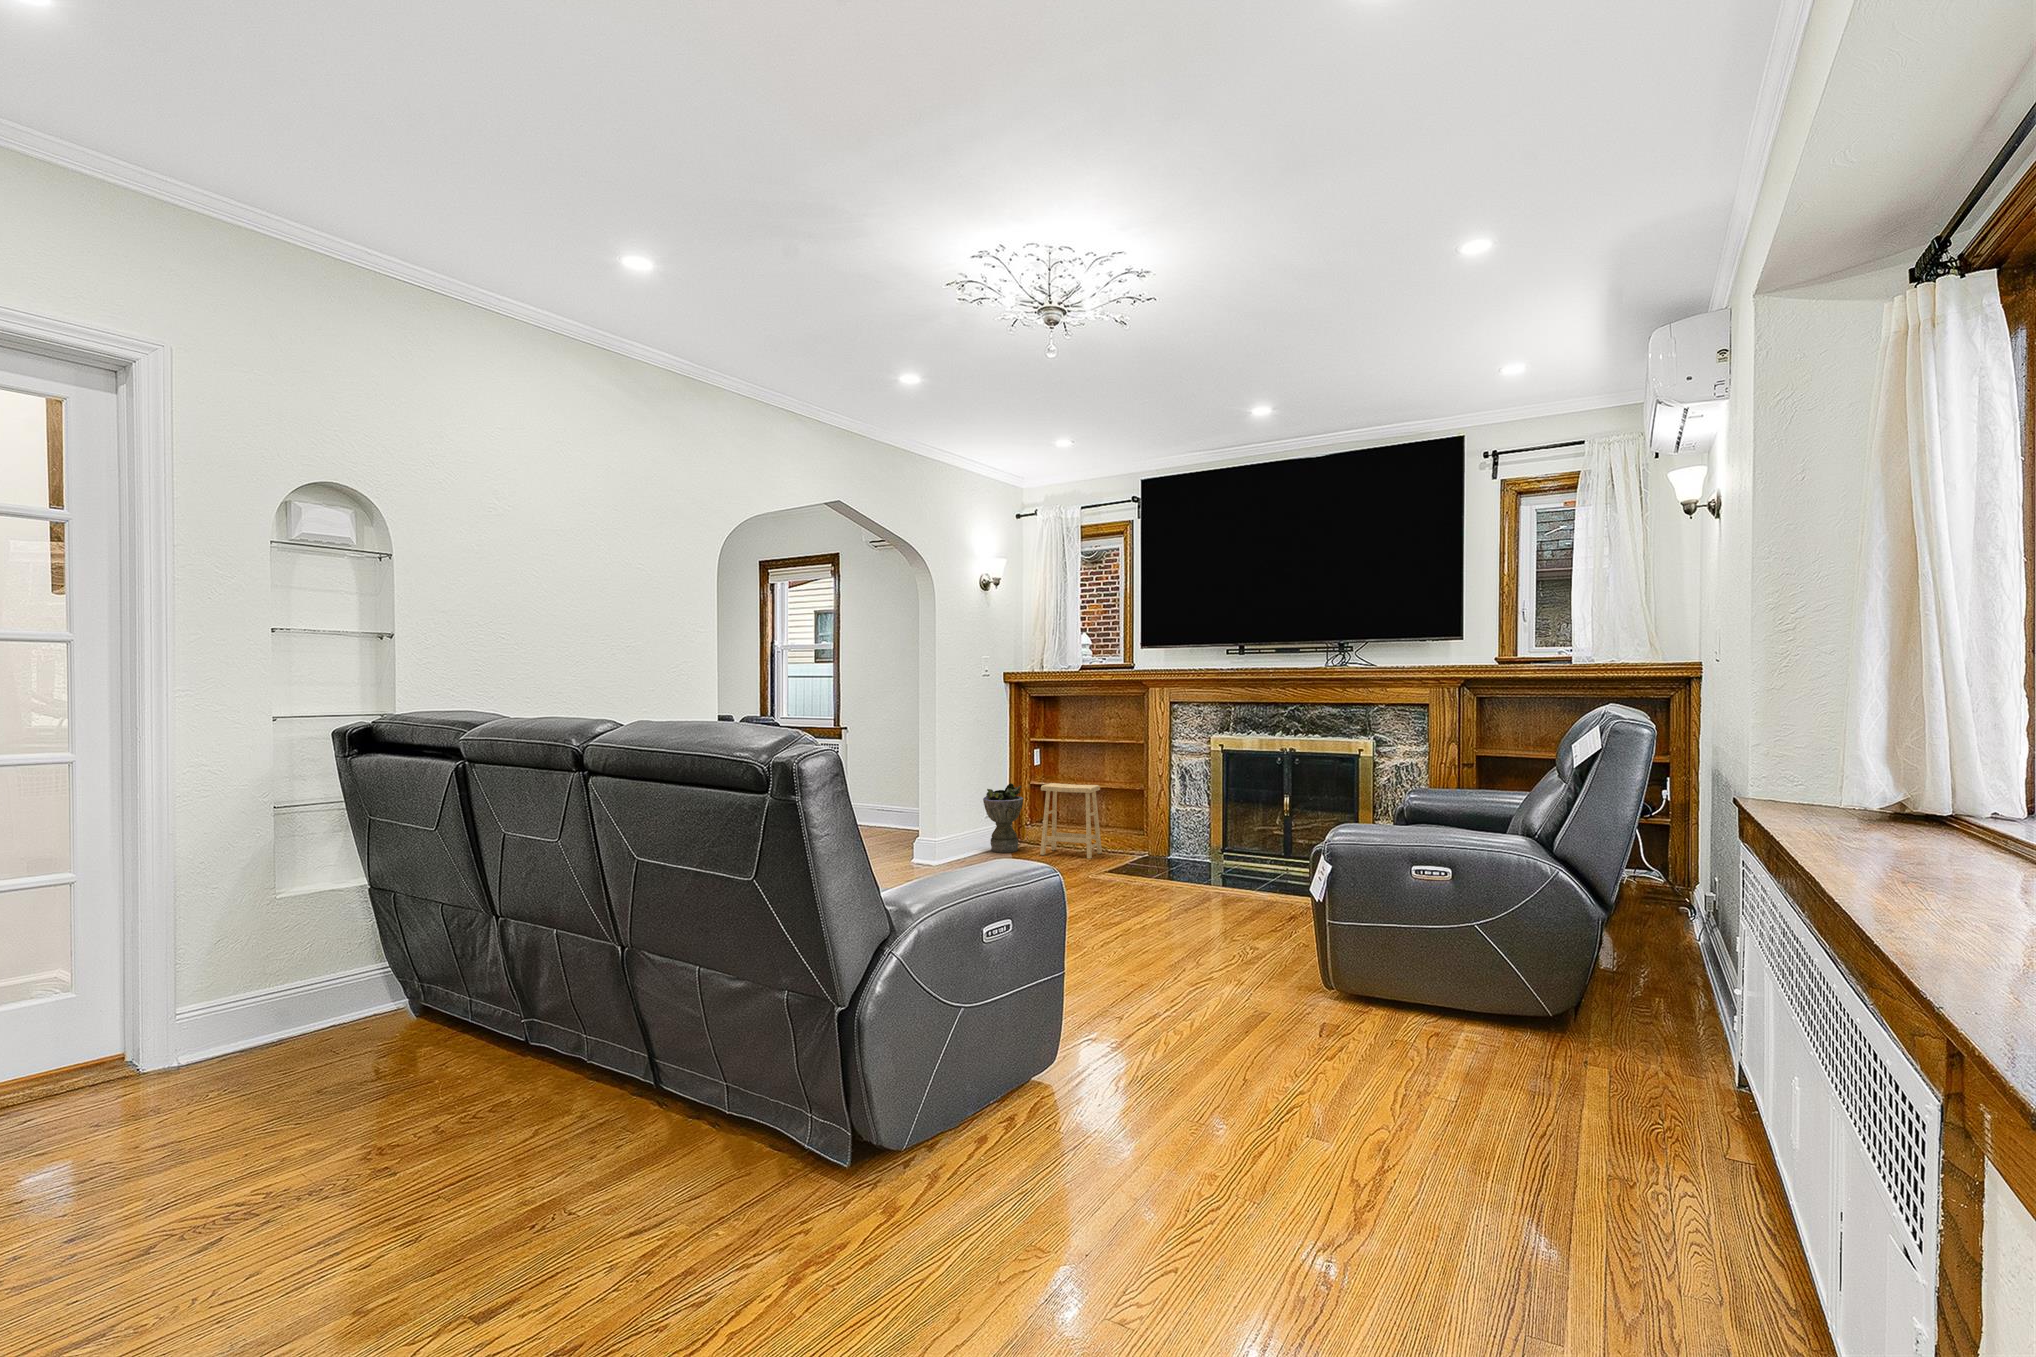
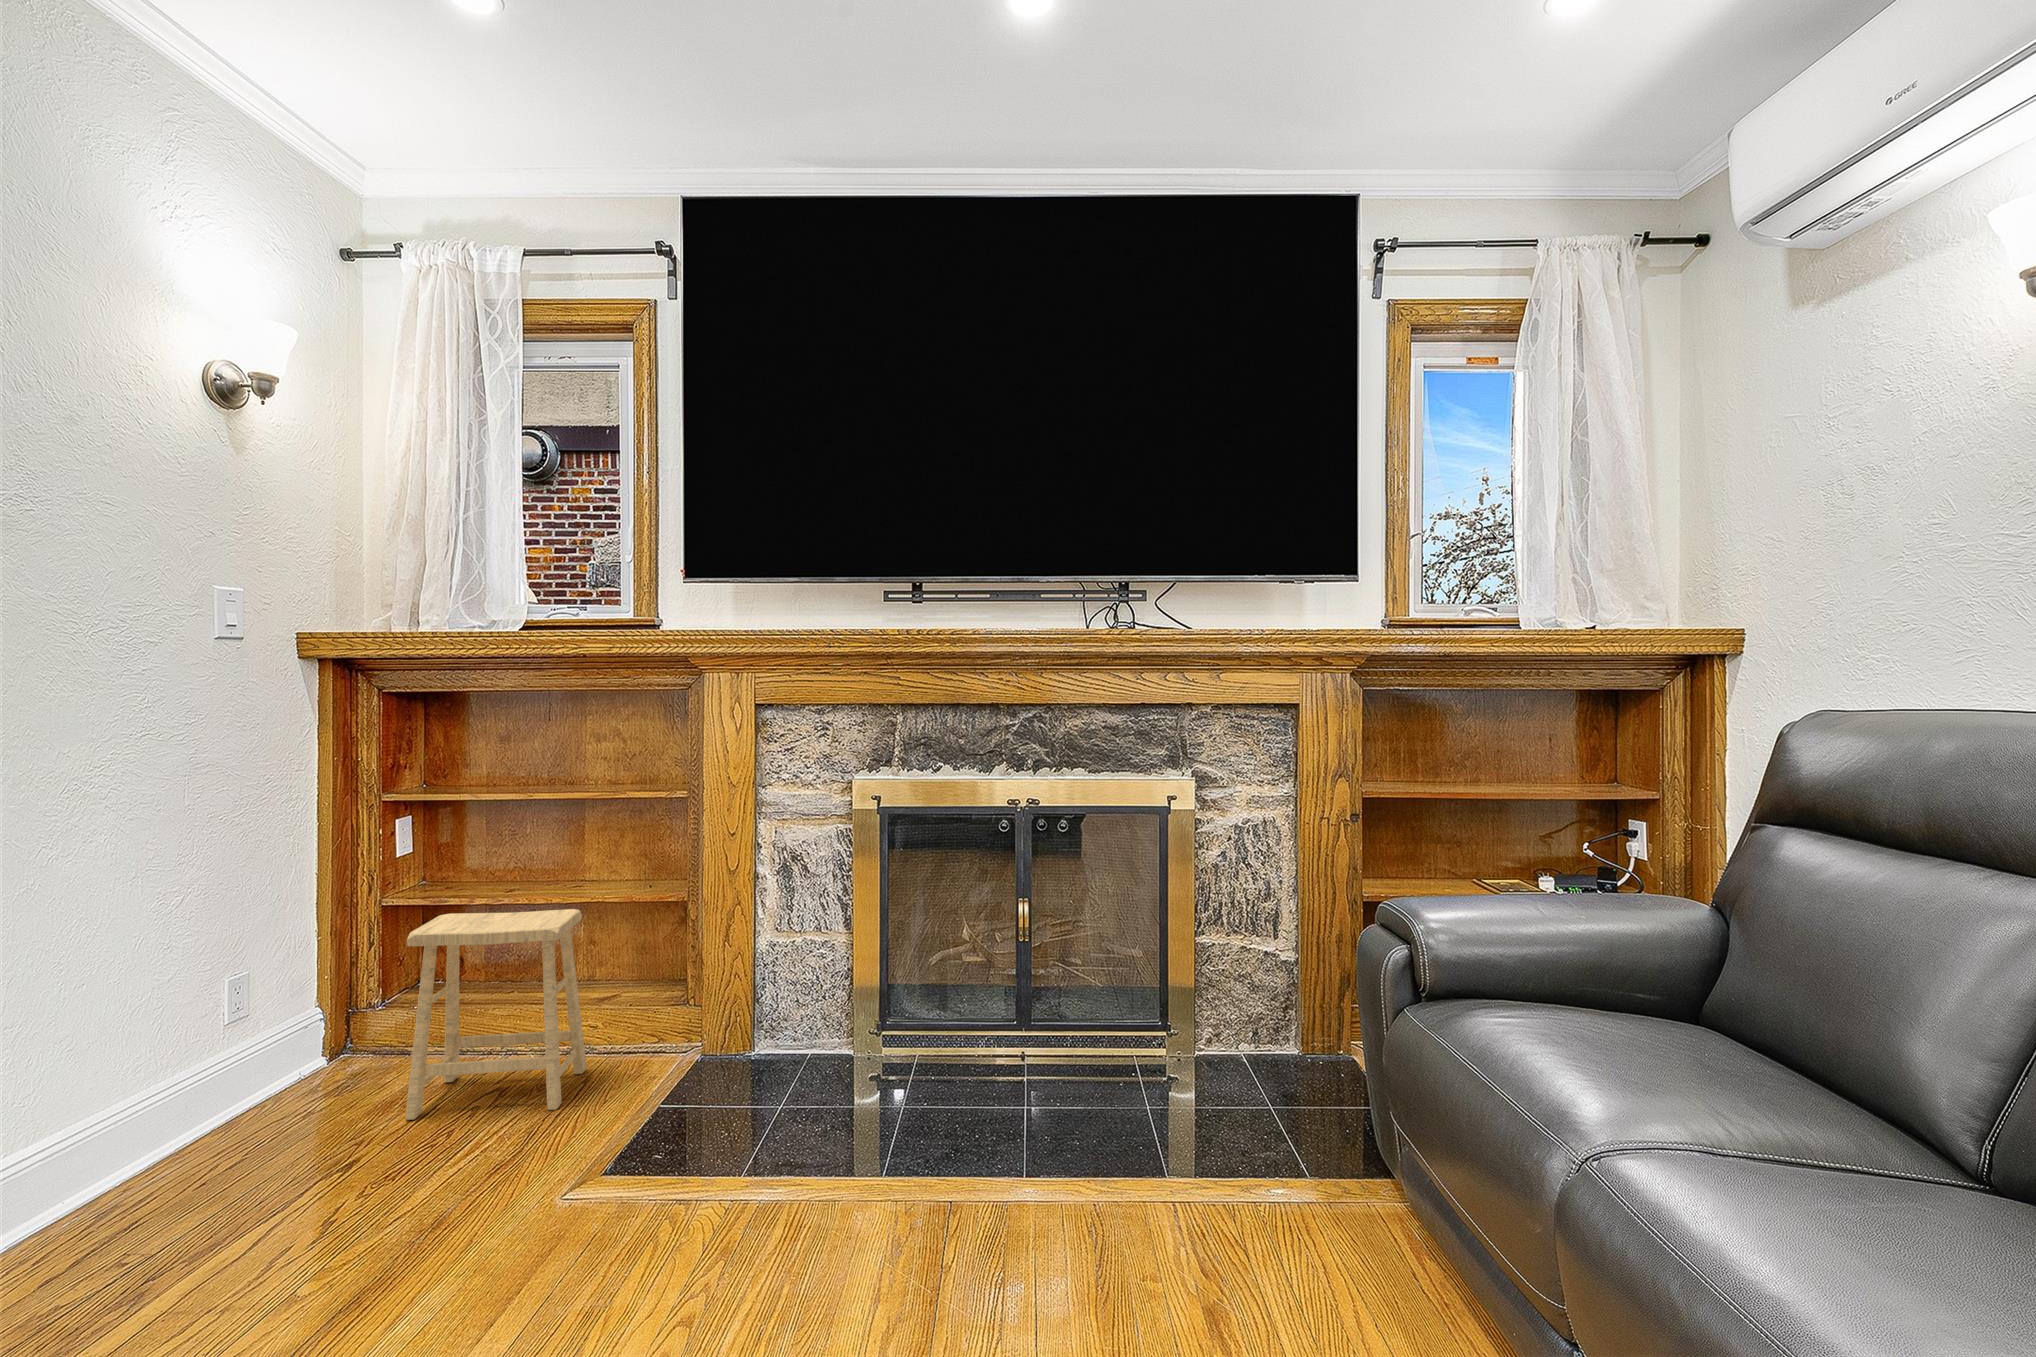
planter: present [983,783,1023,853] -> none [214,924,355,1131]

